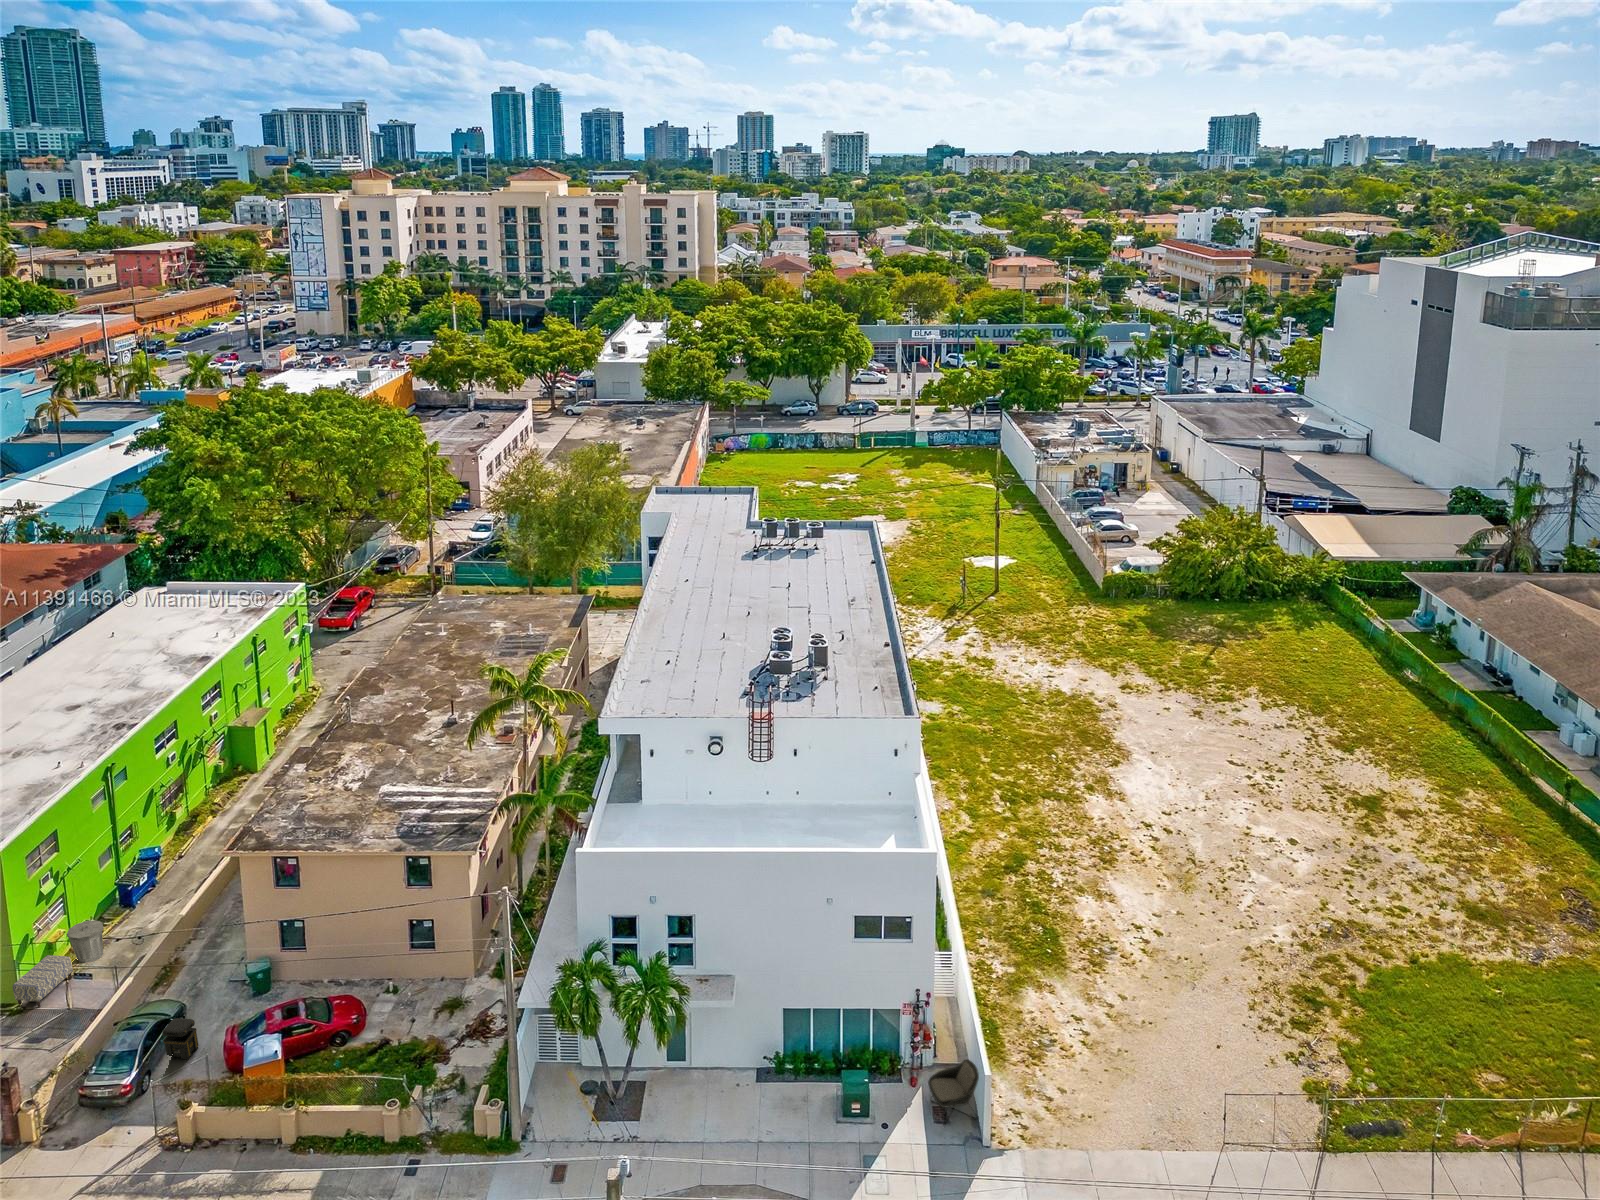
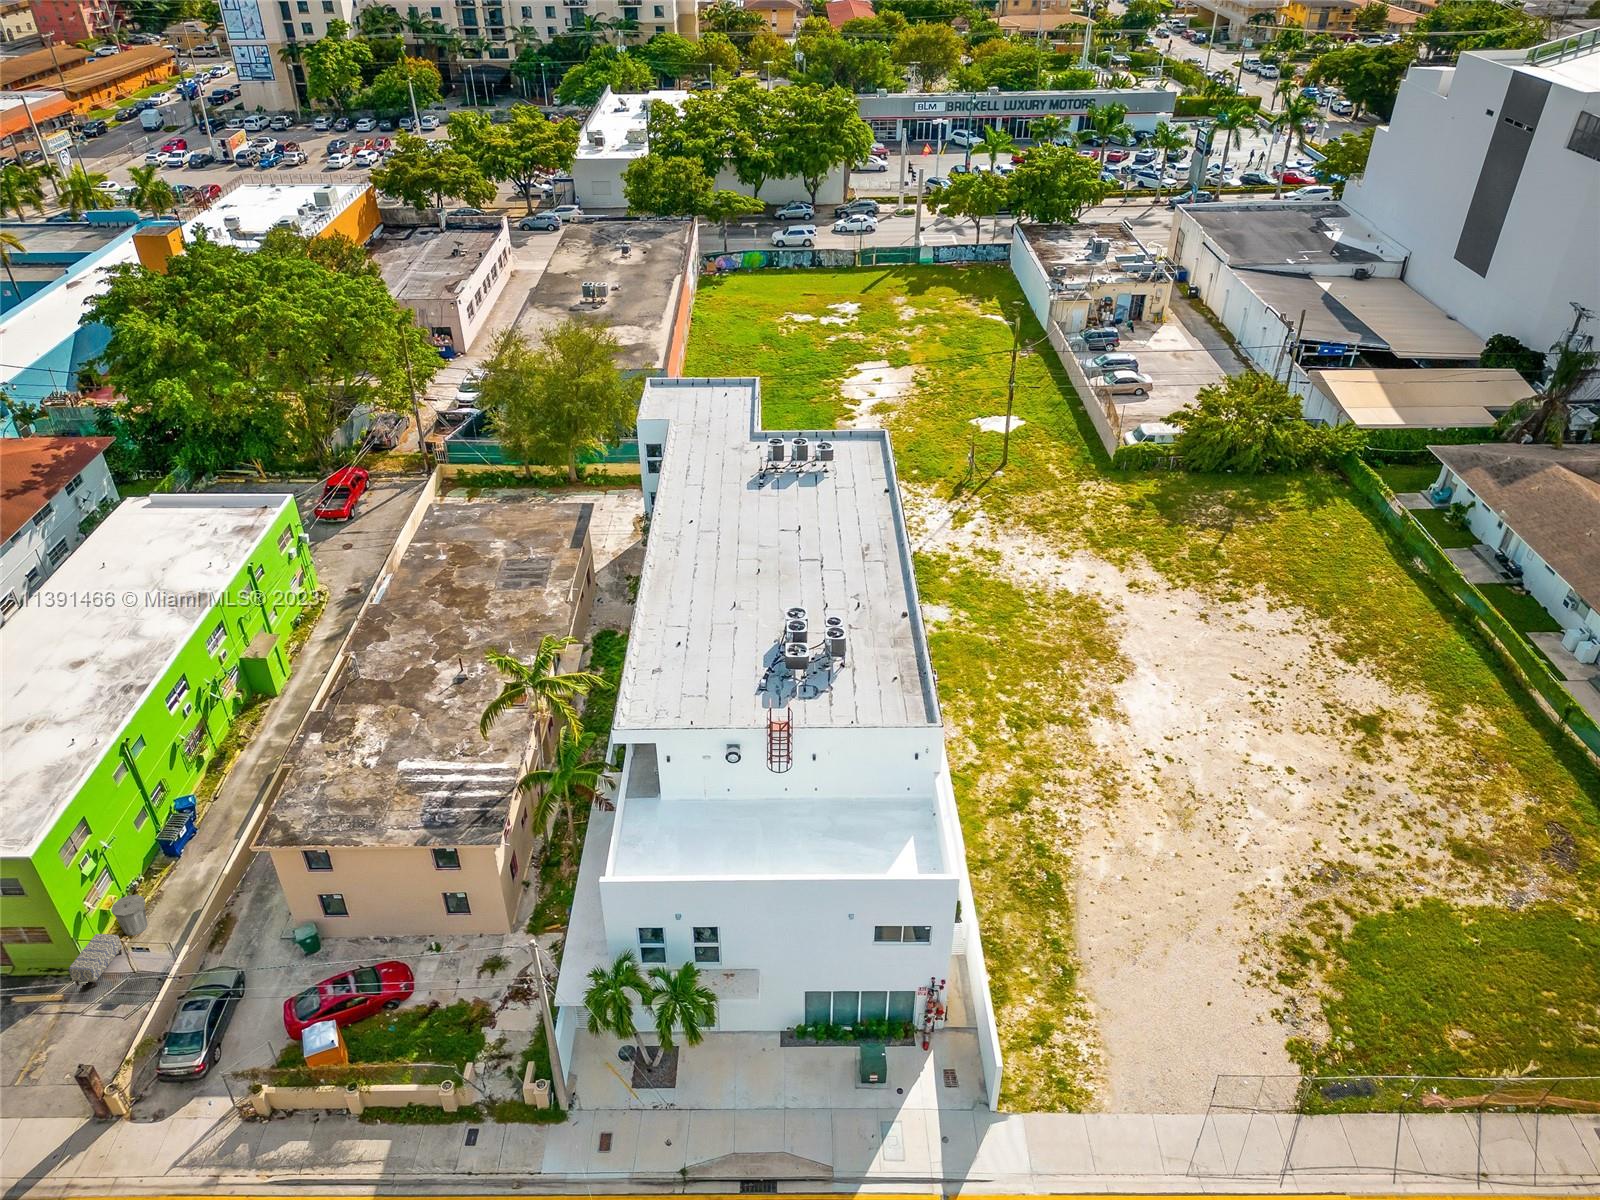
toolbox: present [162,1018,198,1059] -> none [217,999,251,1036]
lounge chair: present [928,1059,979,1125] -> none [937,1034,985,1095]

